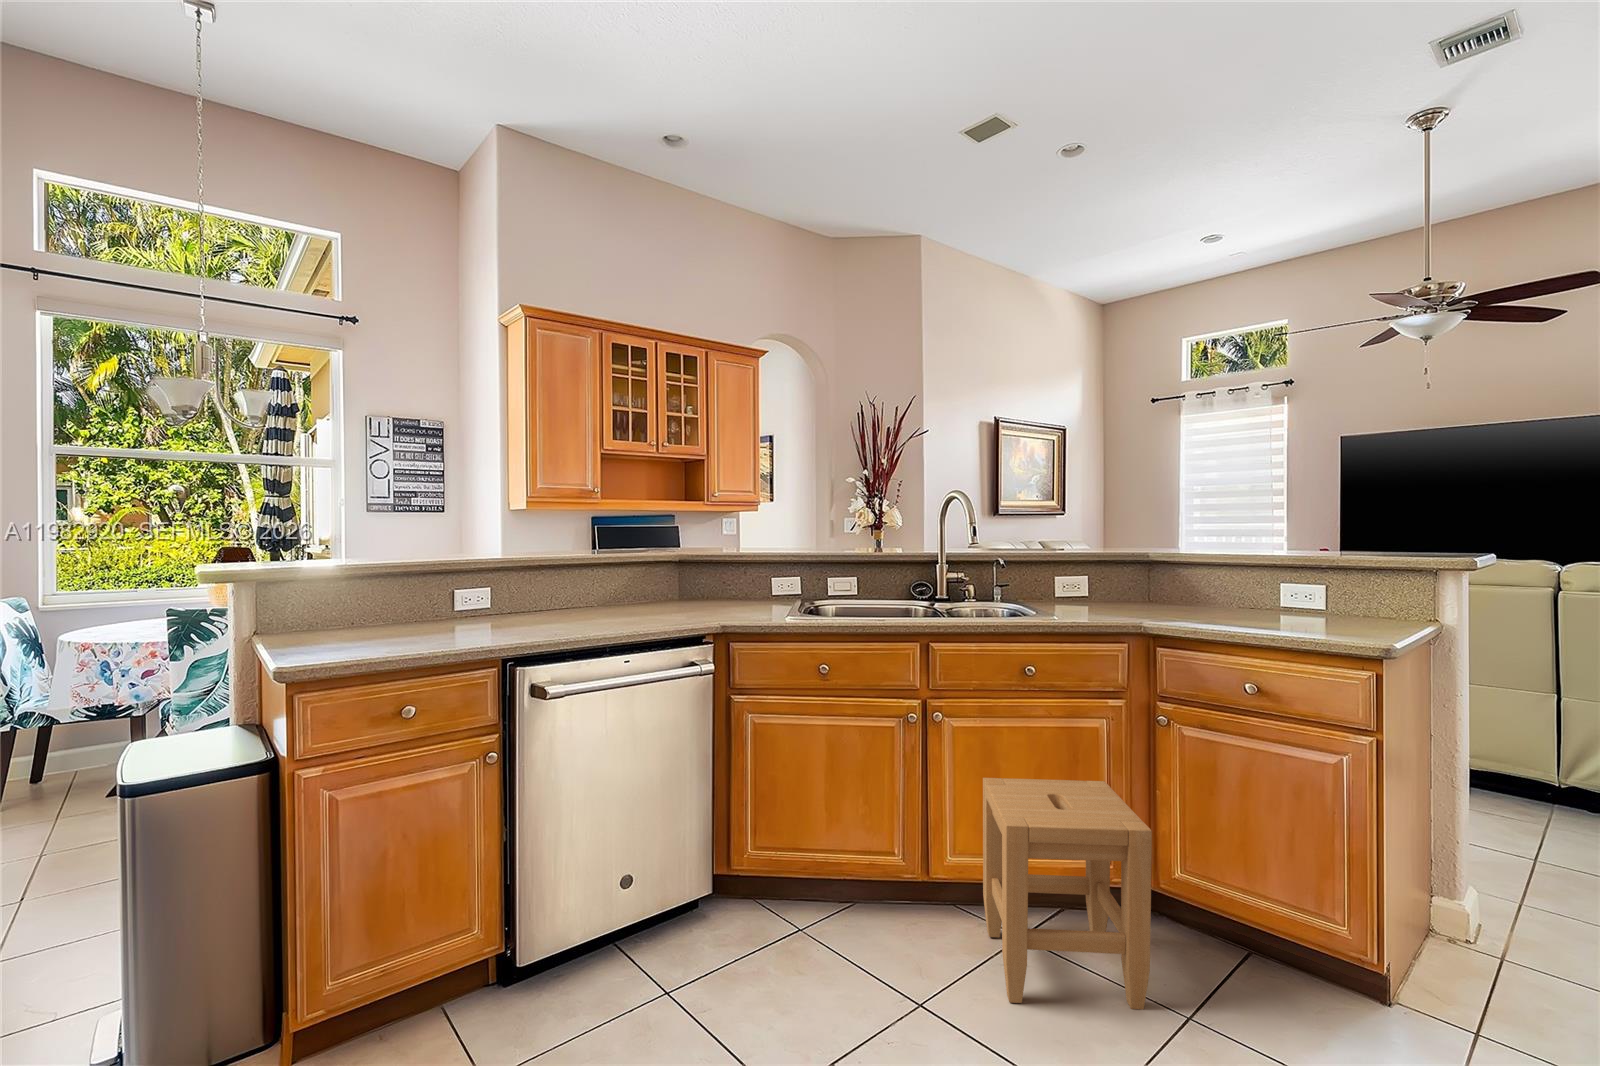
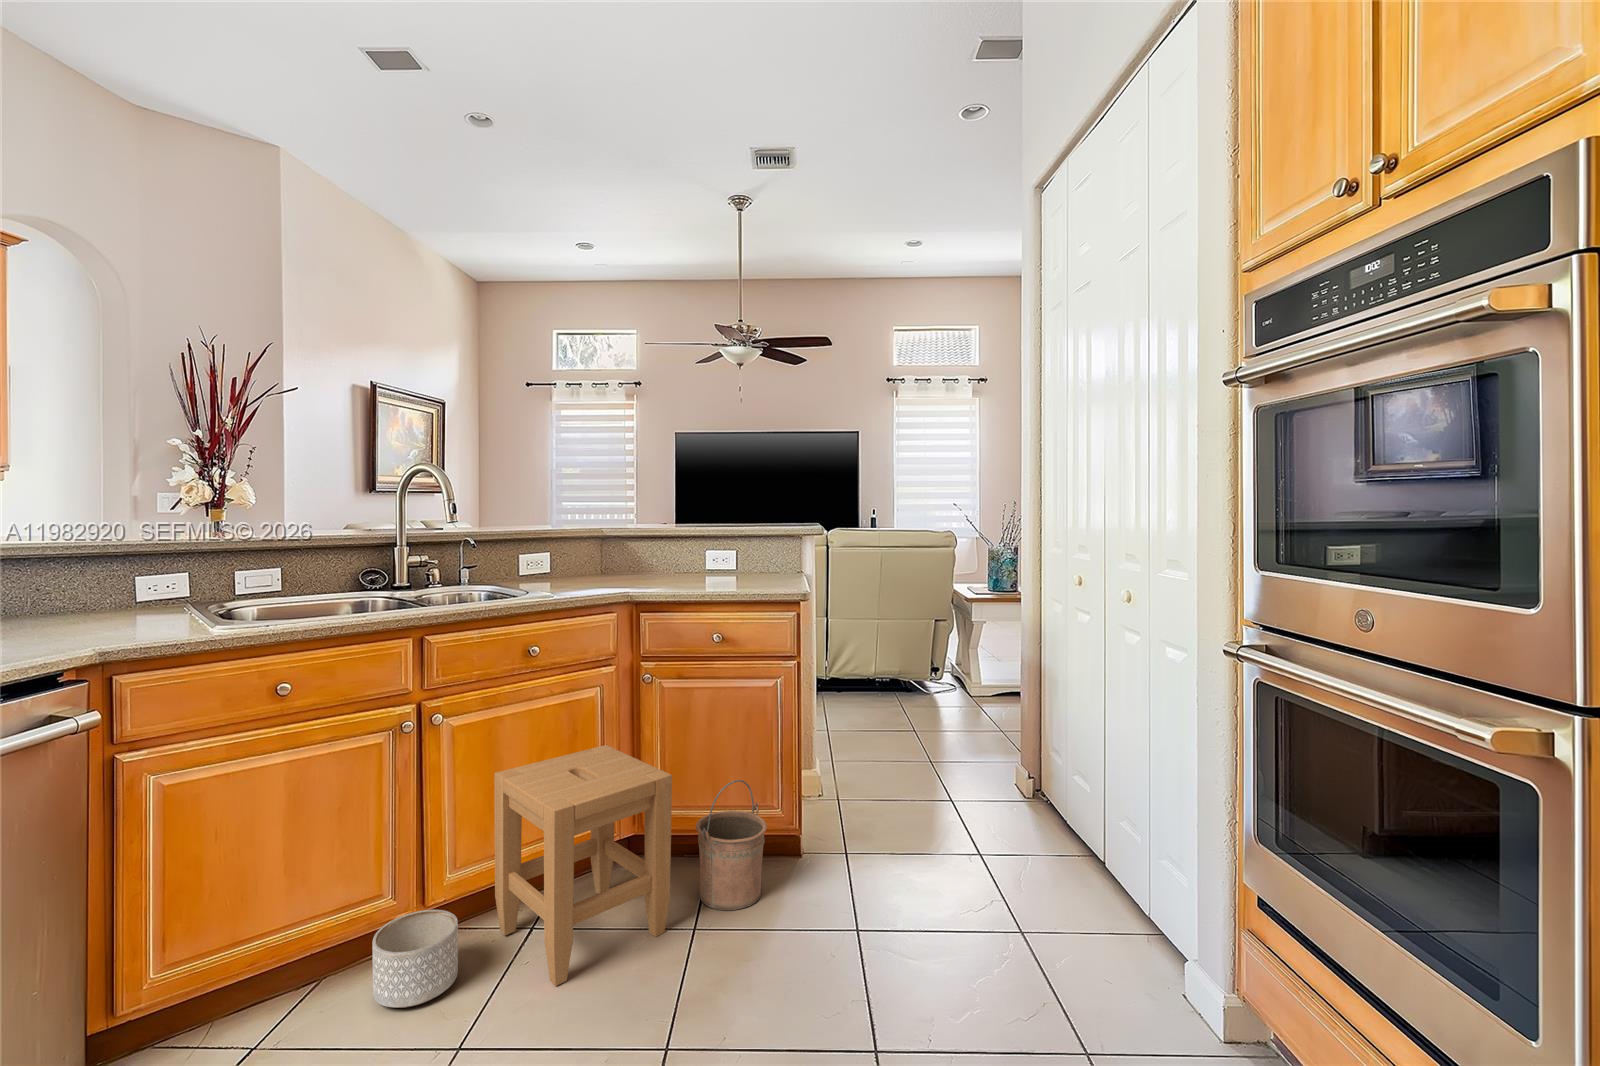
bucket: none [1201,866,1304,1034] -> present [696,780,767,910]
planter: none [873,879,939,960] -> present [372,910,458,1008]

